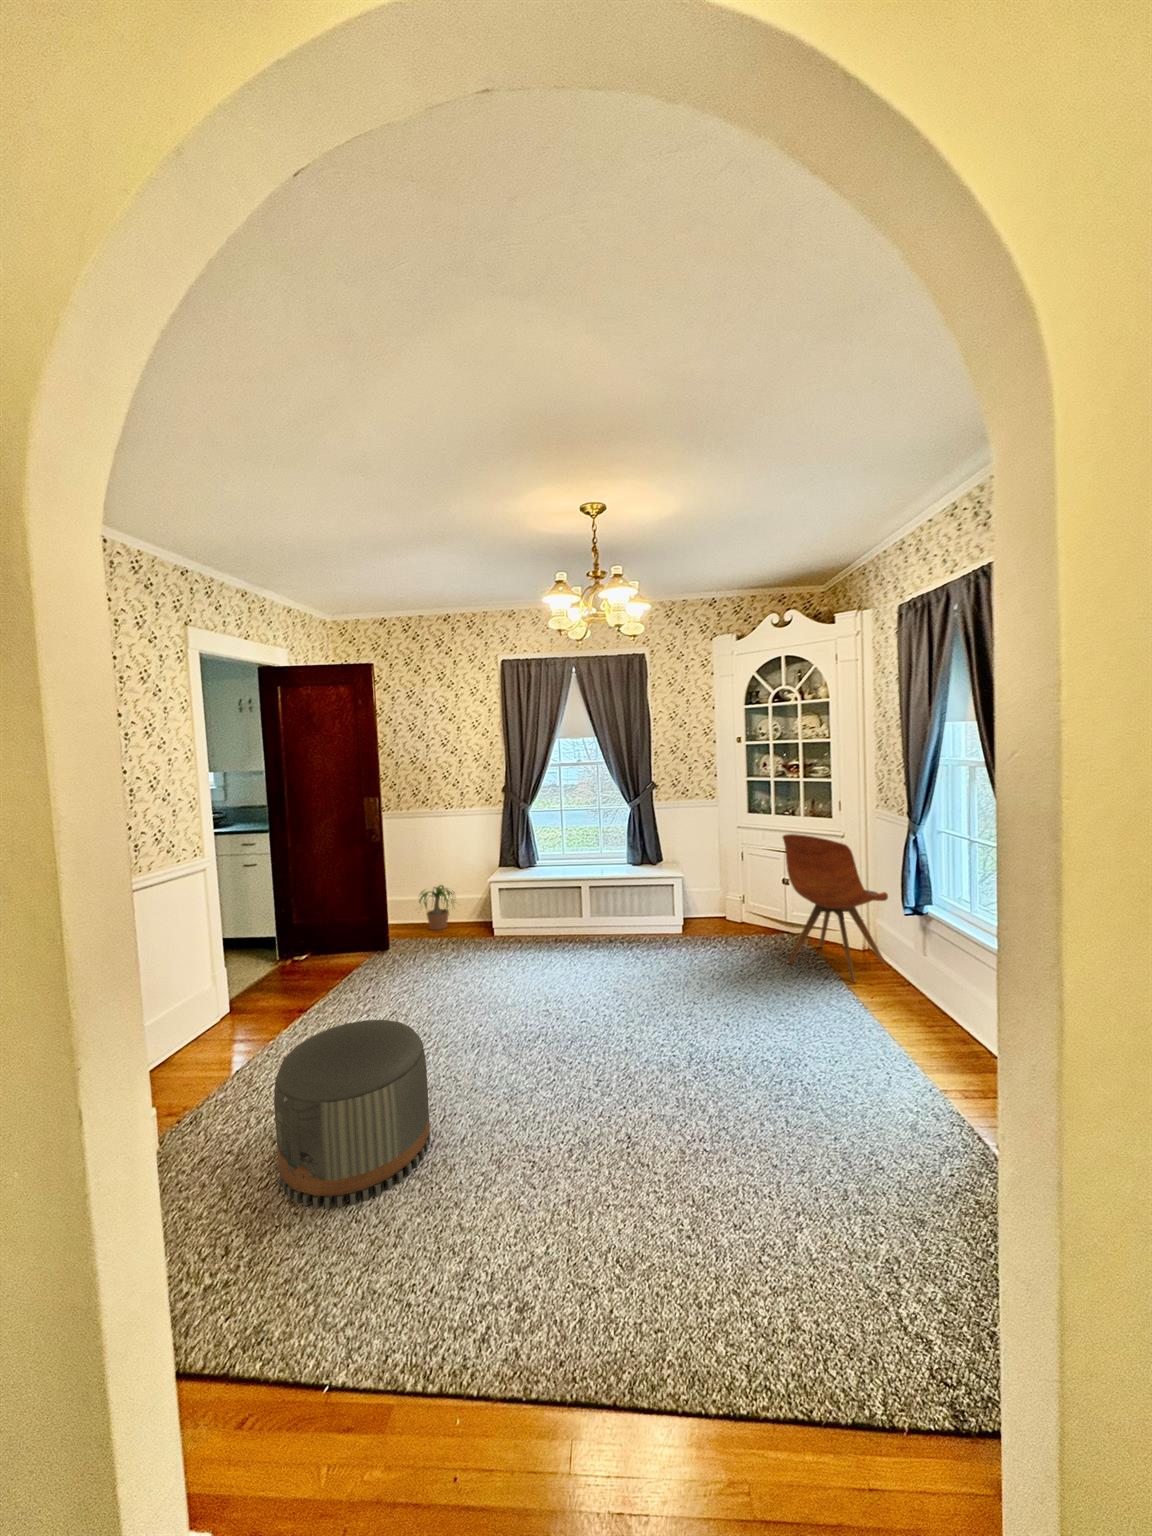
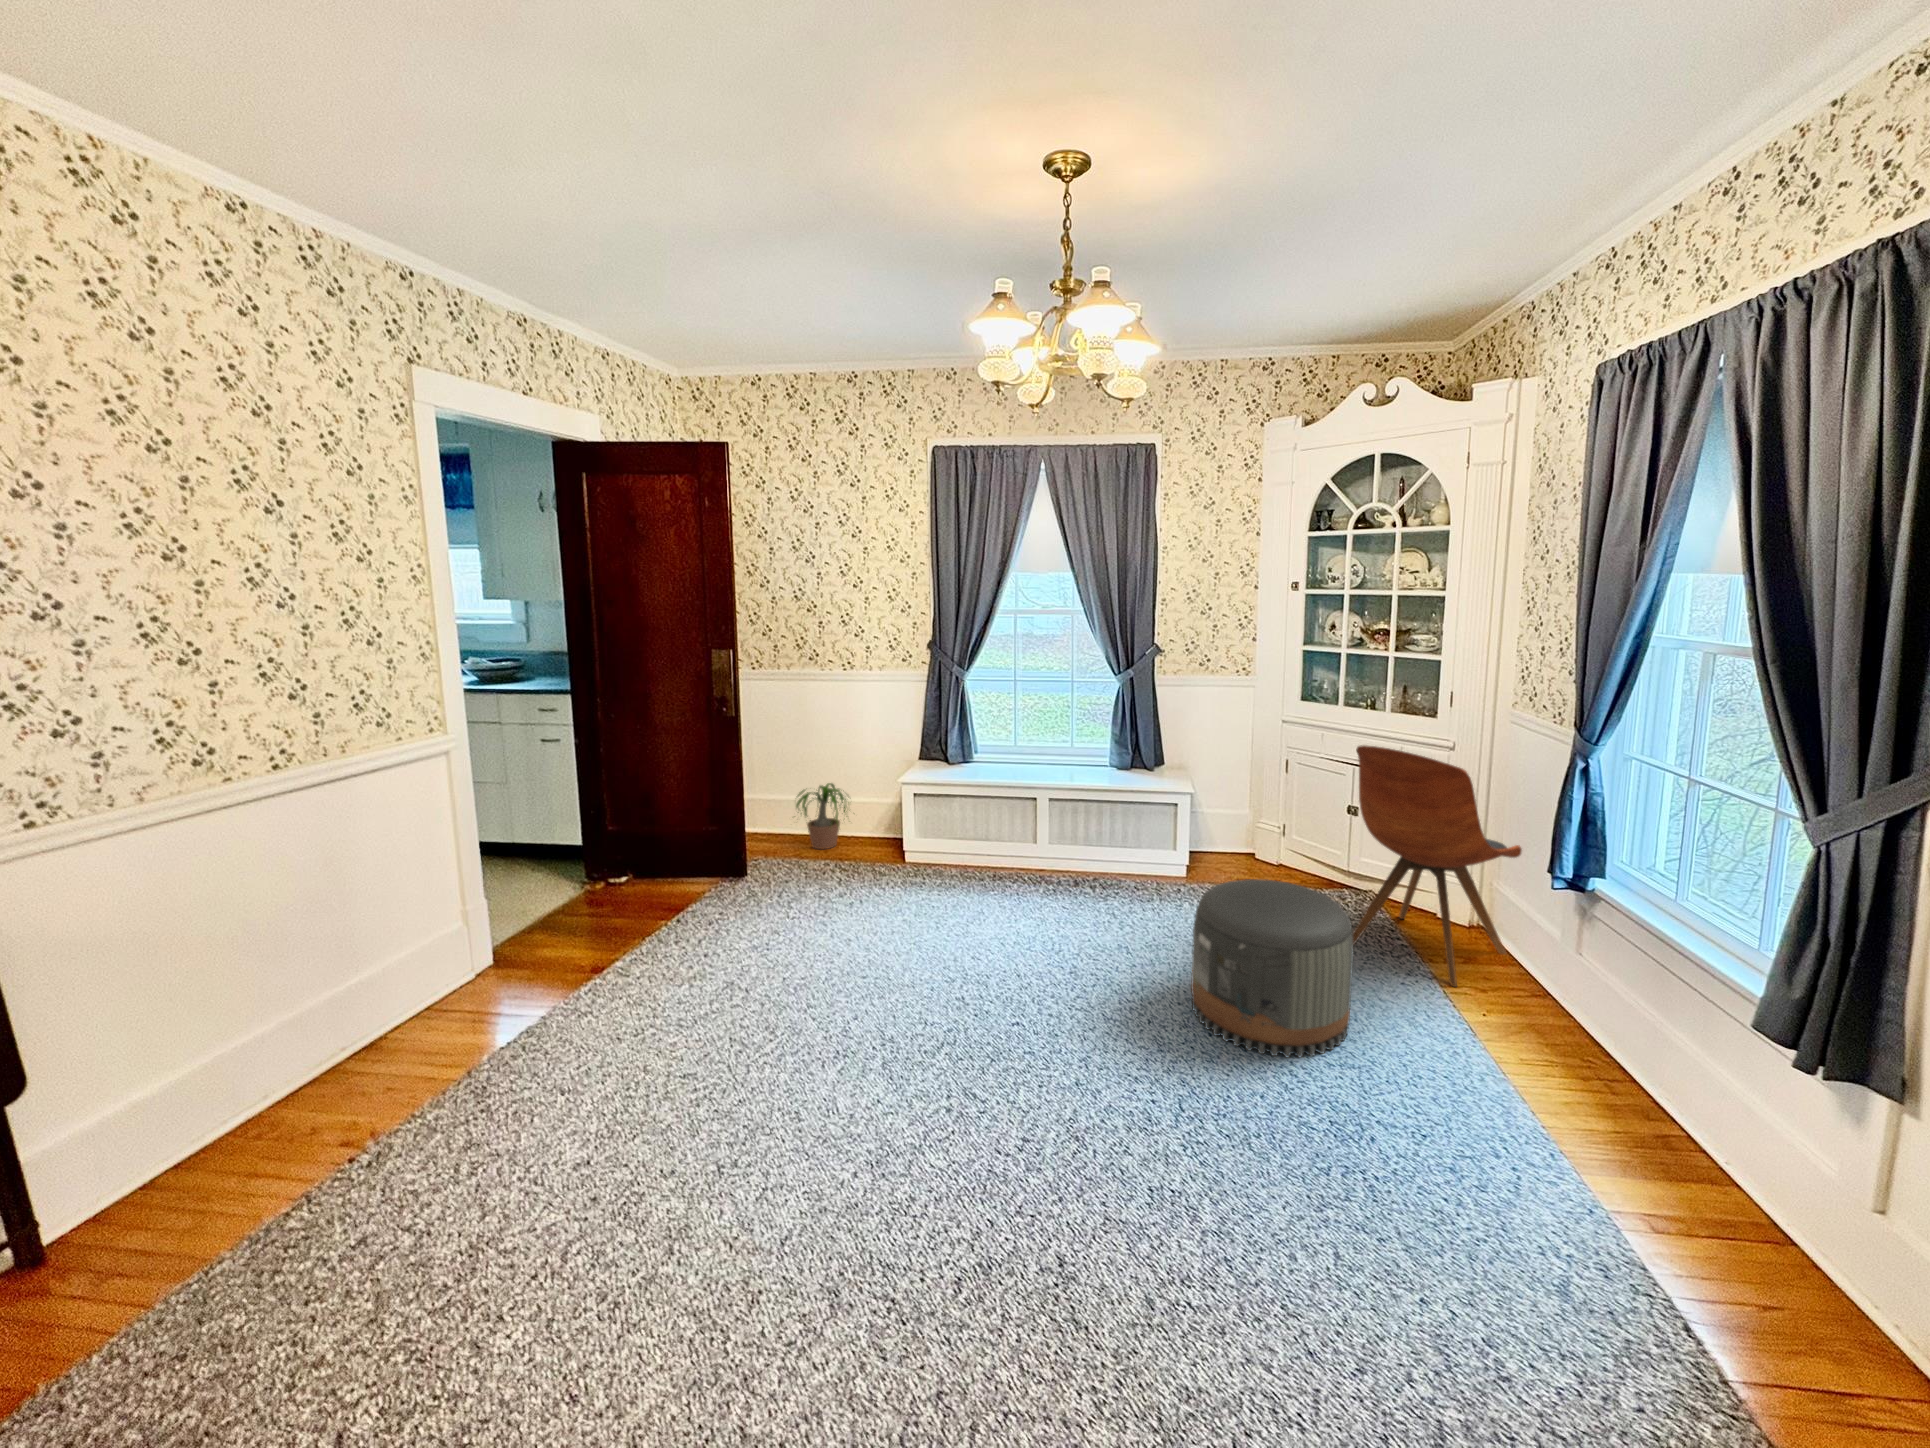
pouf: present [274,1020,430,1208] -> present [1191,879,1353,1057]

